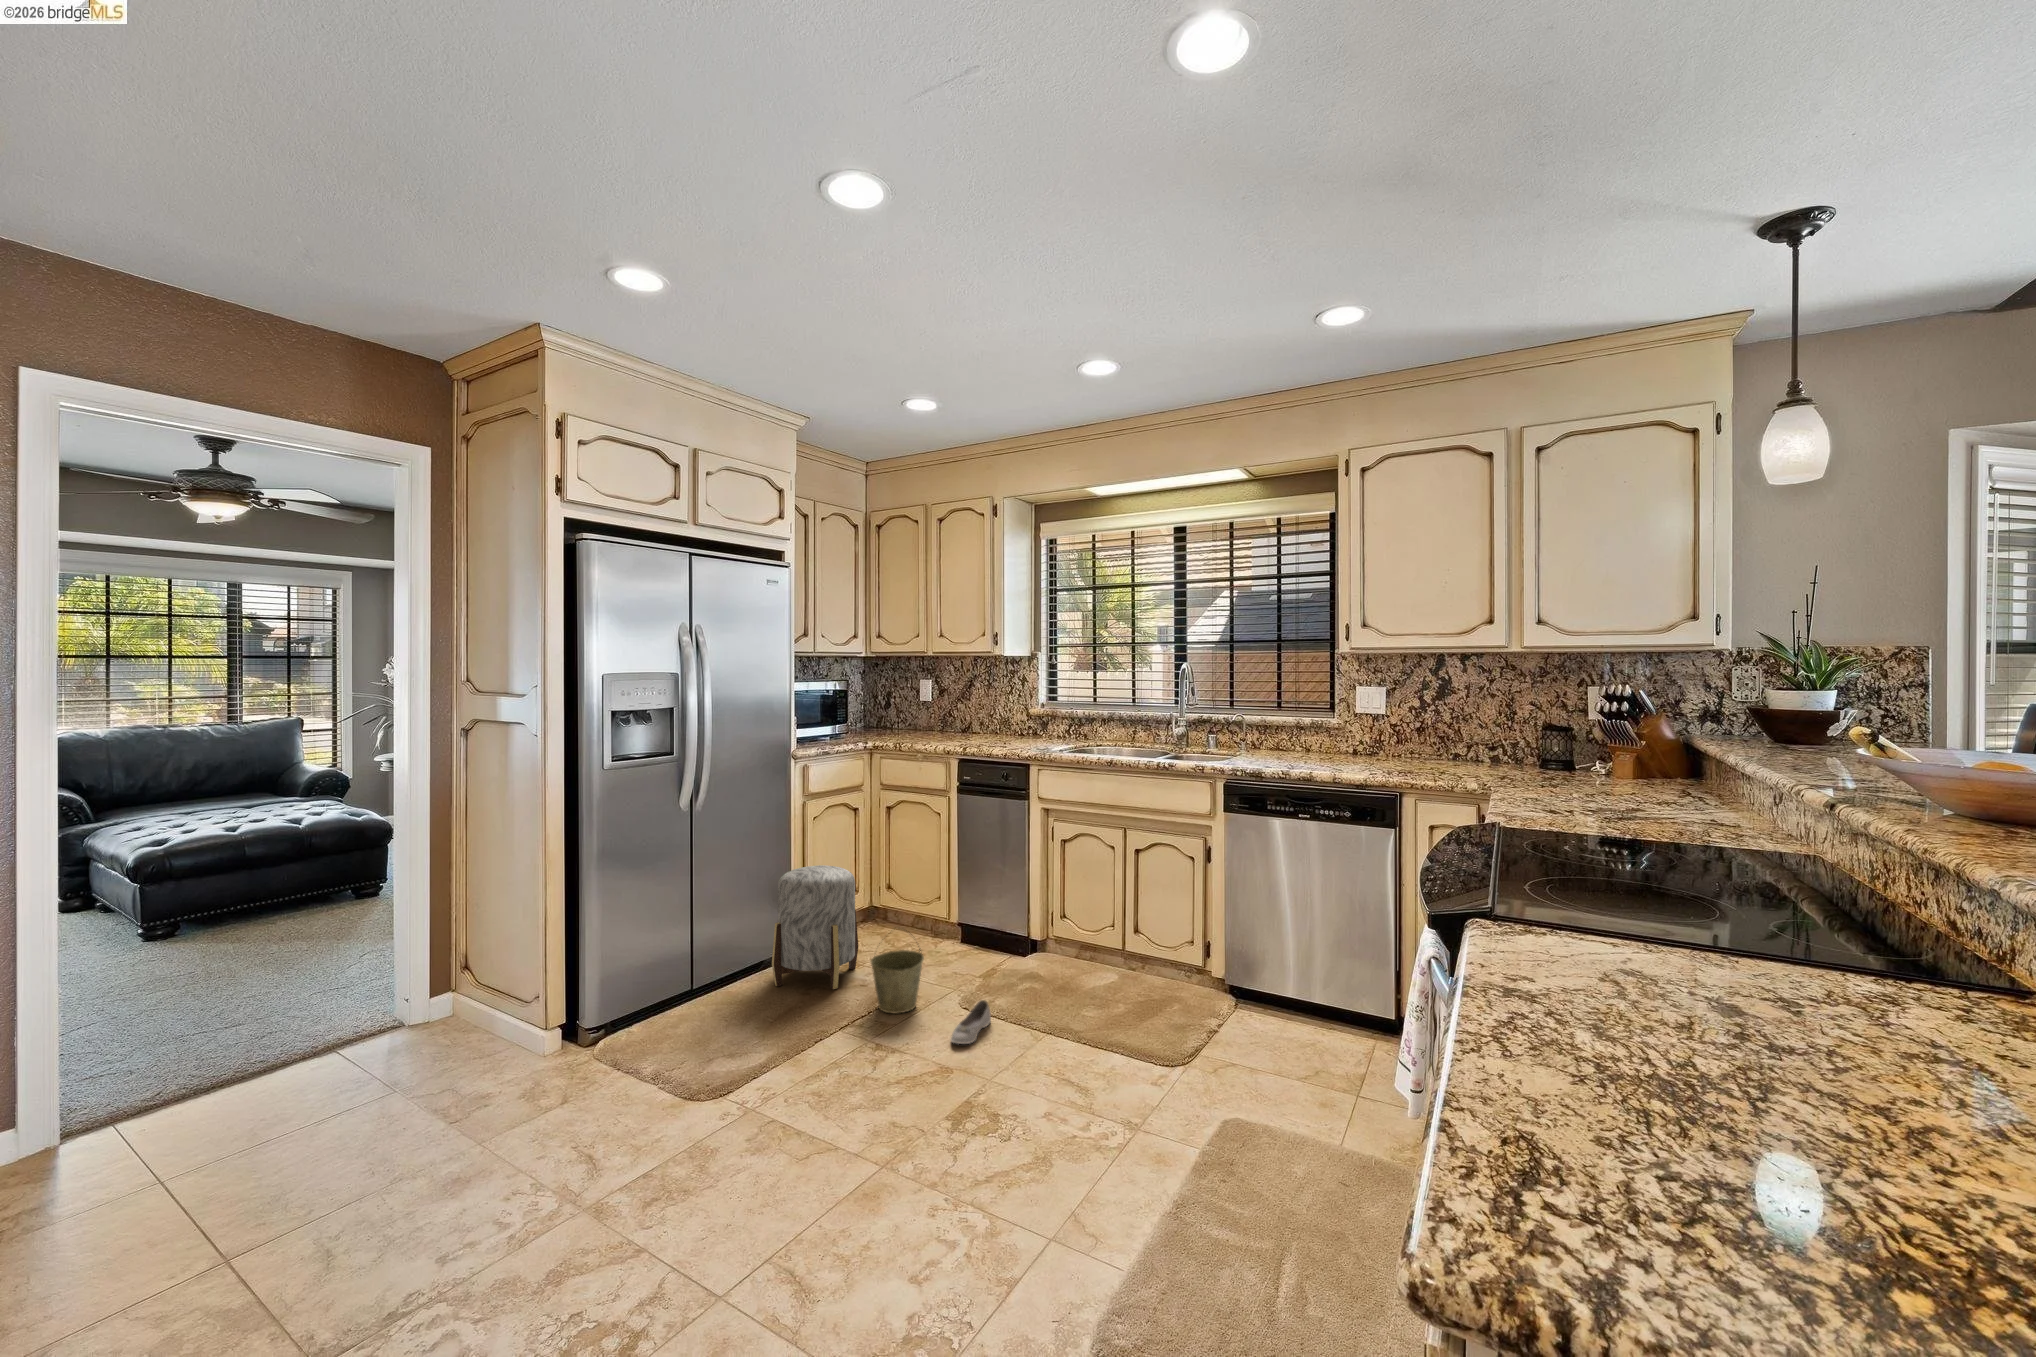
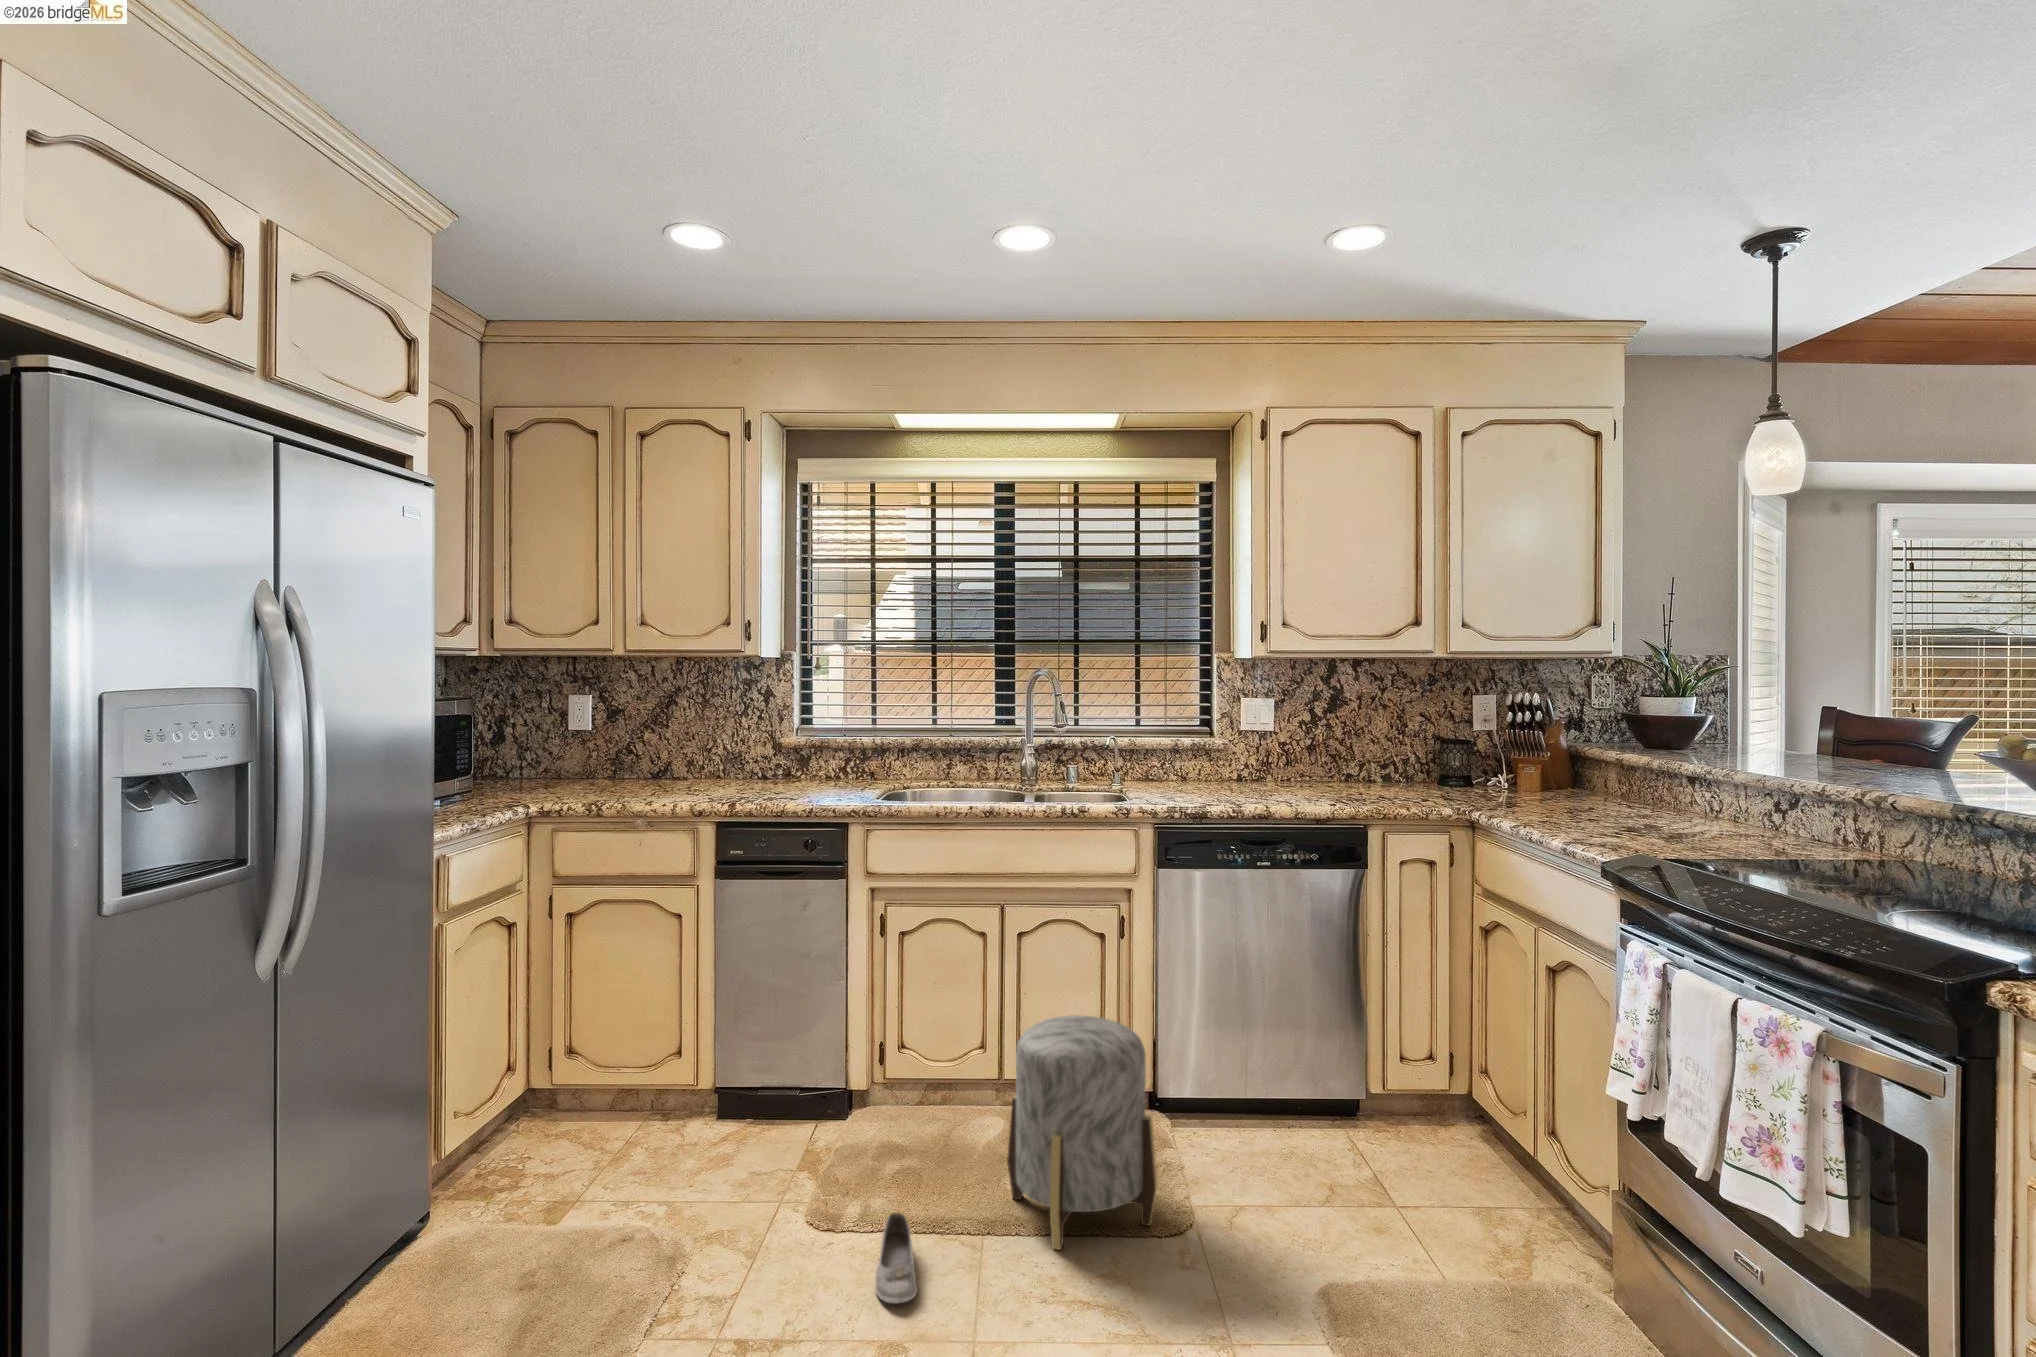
stool: present [772,865,858,989] -> present [1007,1016,1158,1250]
bucket: present [871,942,924,1014] -> none [682,1126,778,1282]

